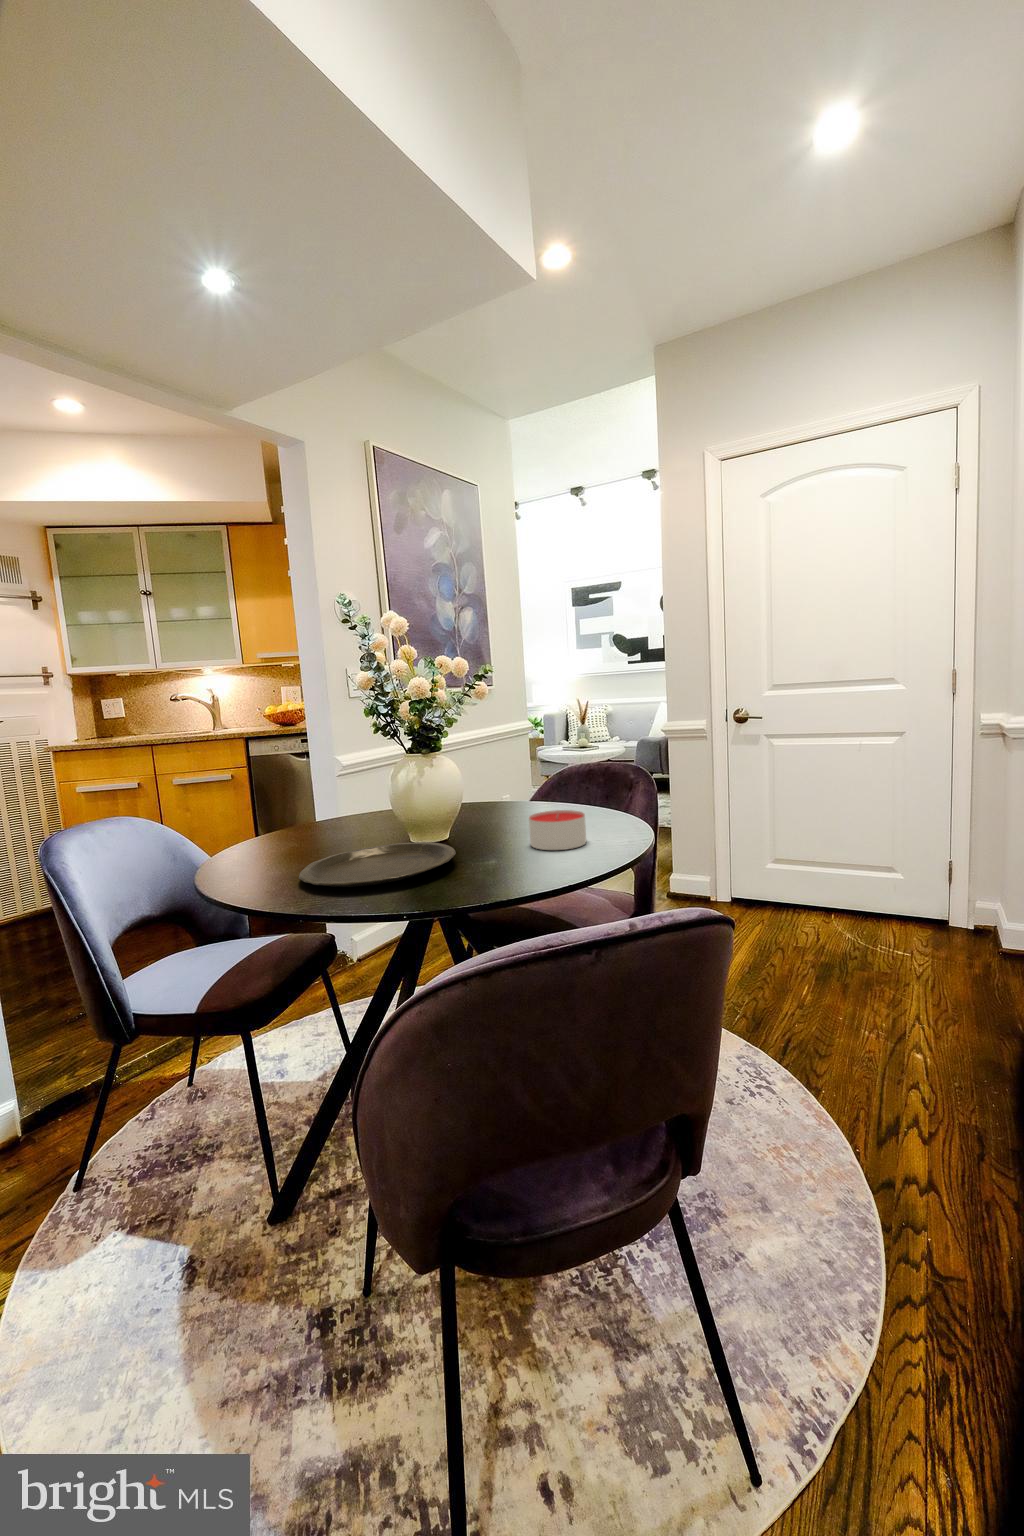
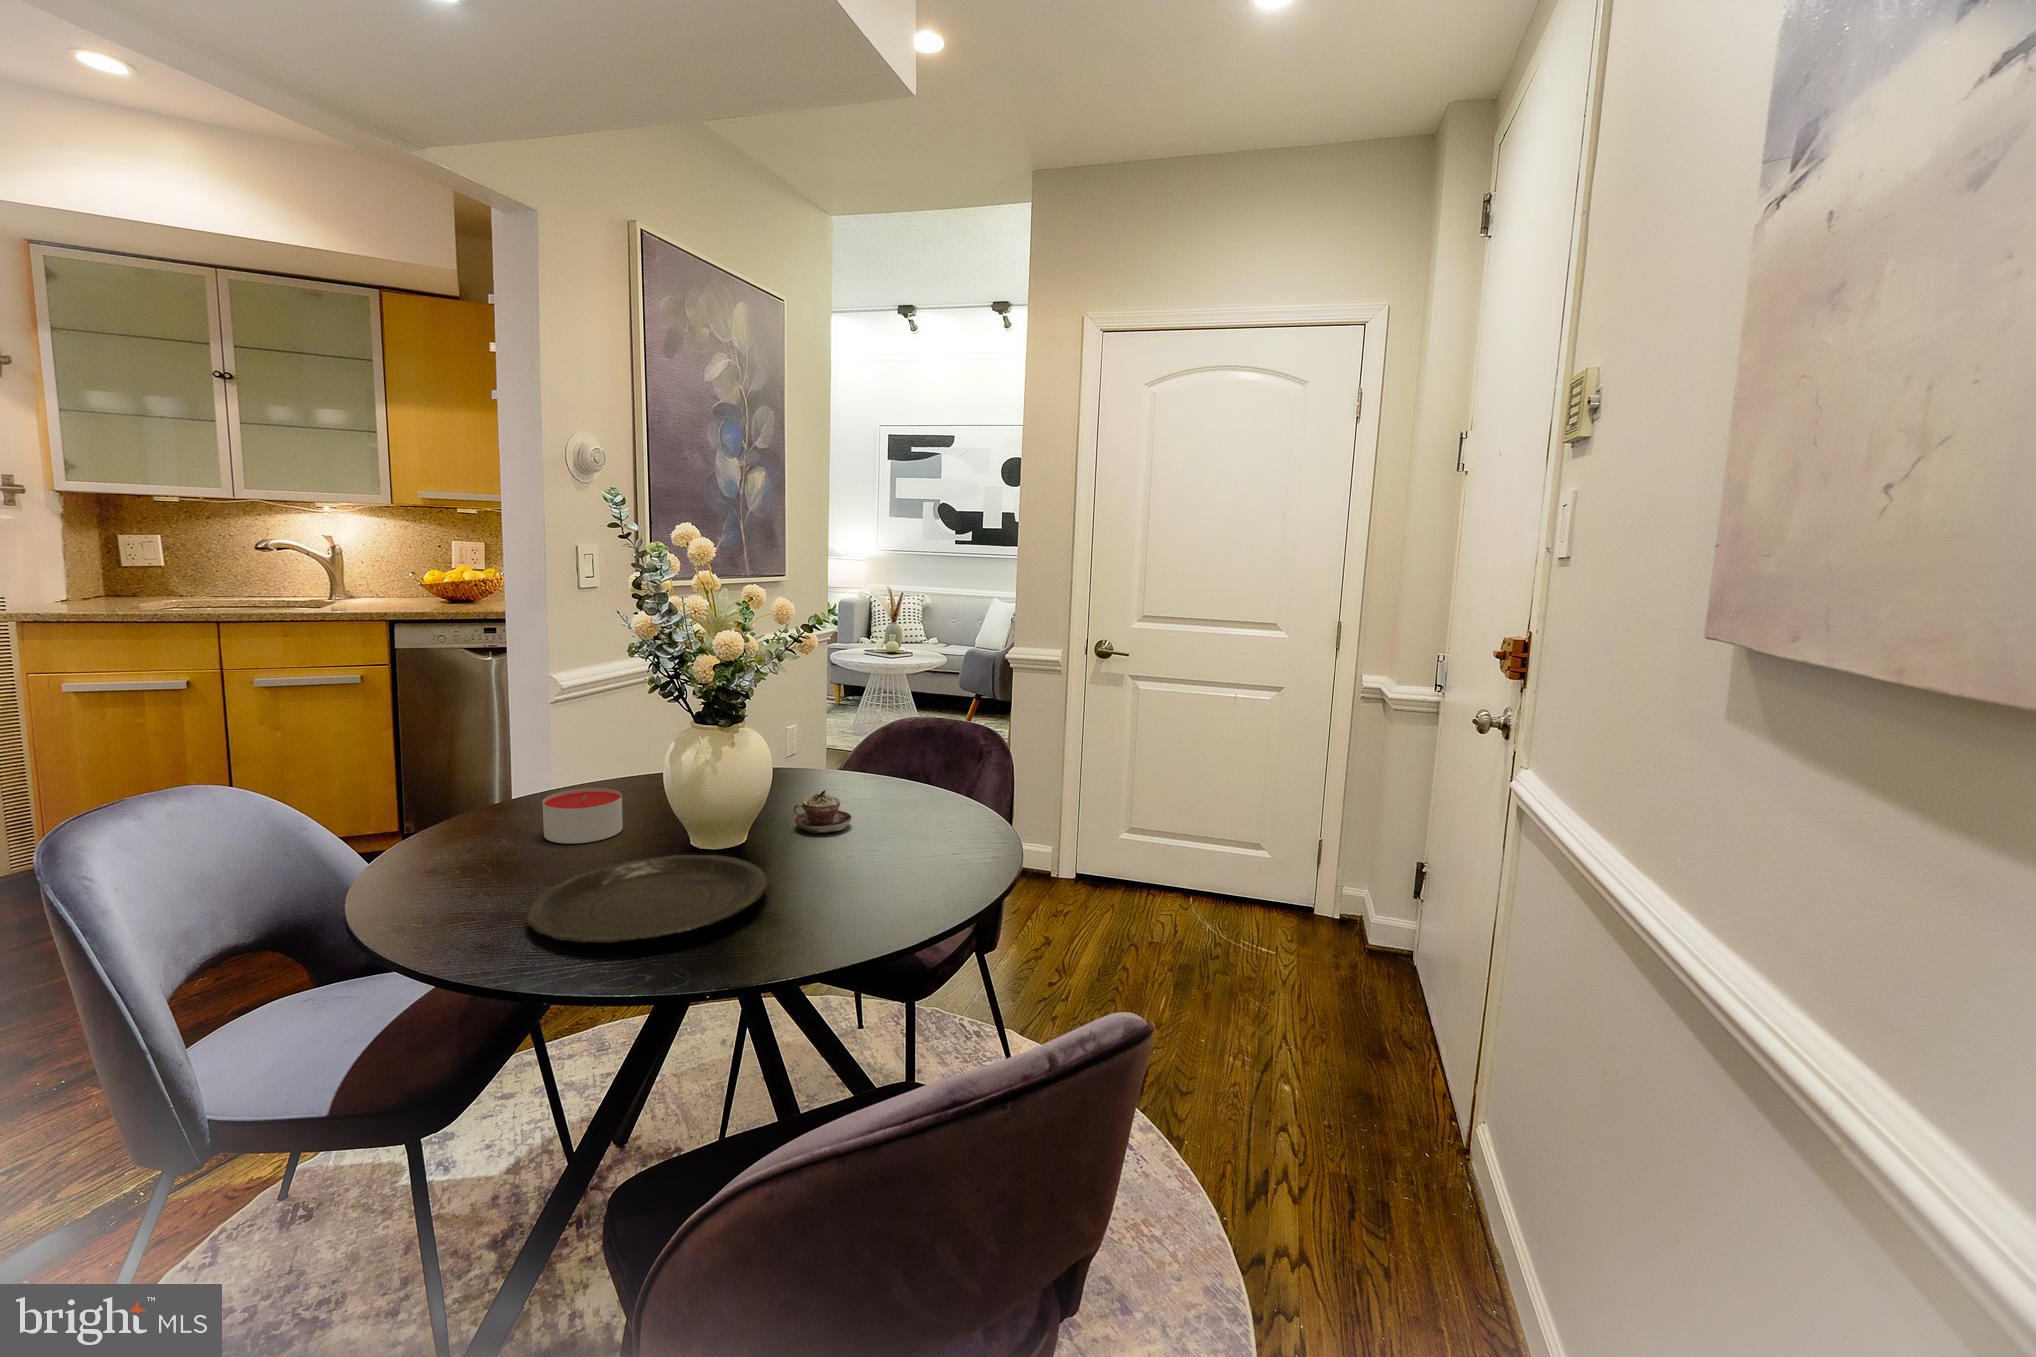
teacup: none [480,801,523,832] -> present [794,790,852,833]
candle: present [529,810,586,850] -> present [543,788,623,844]

